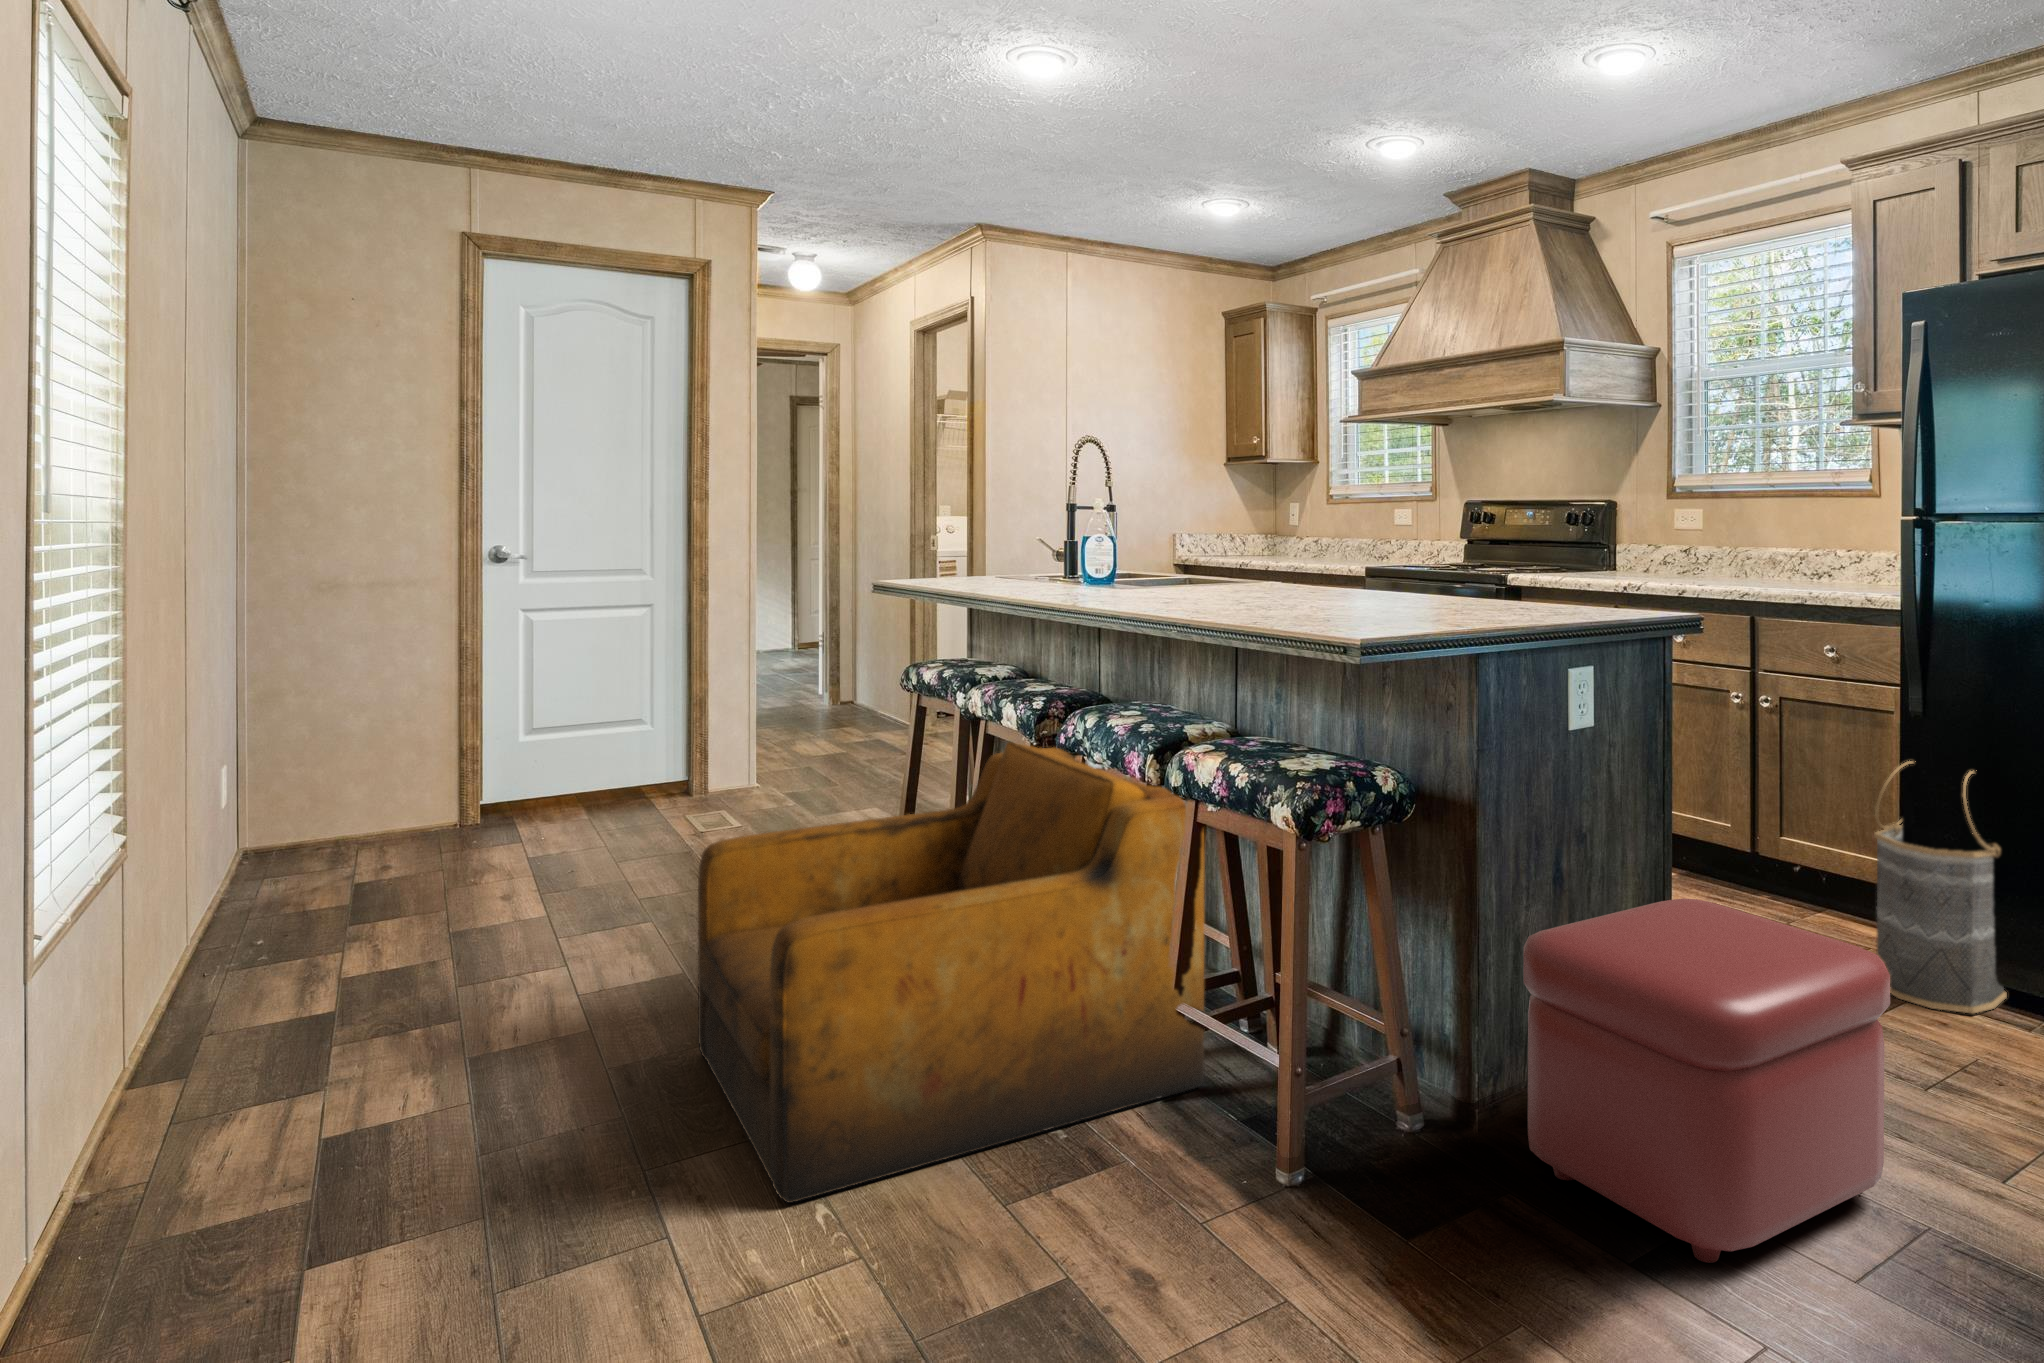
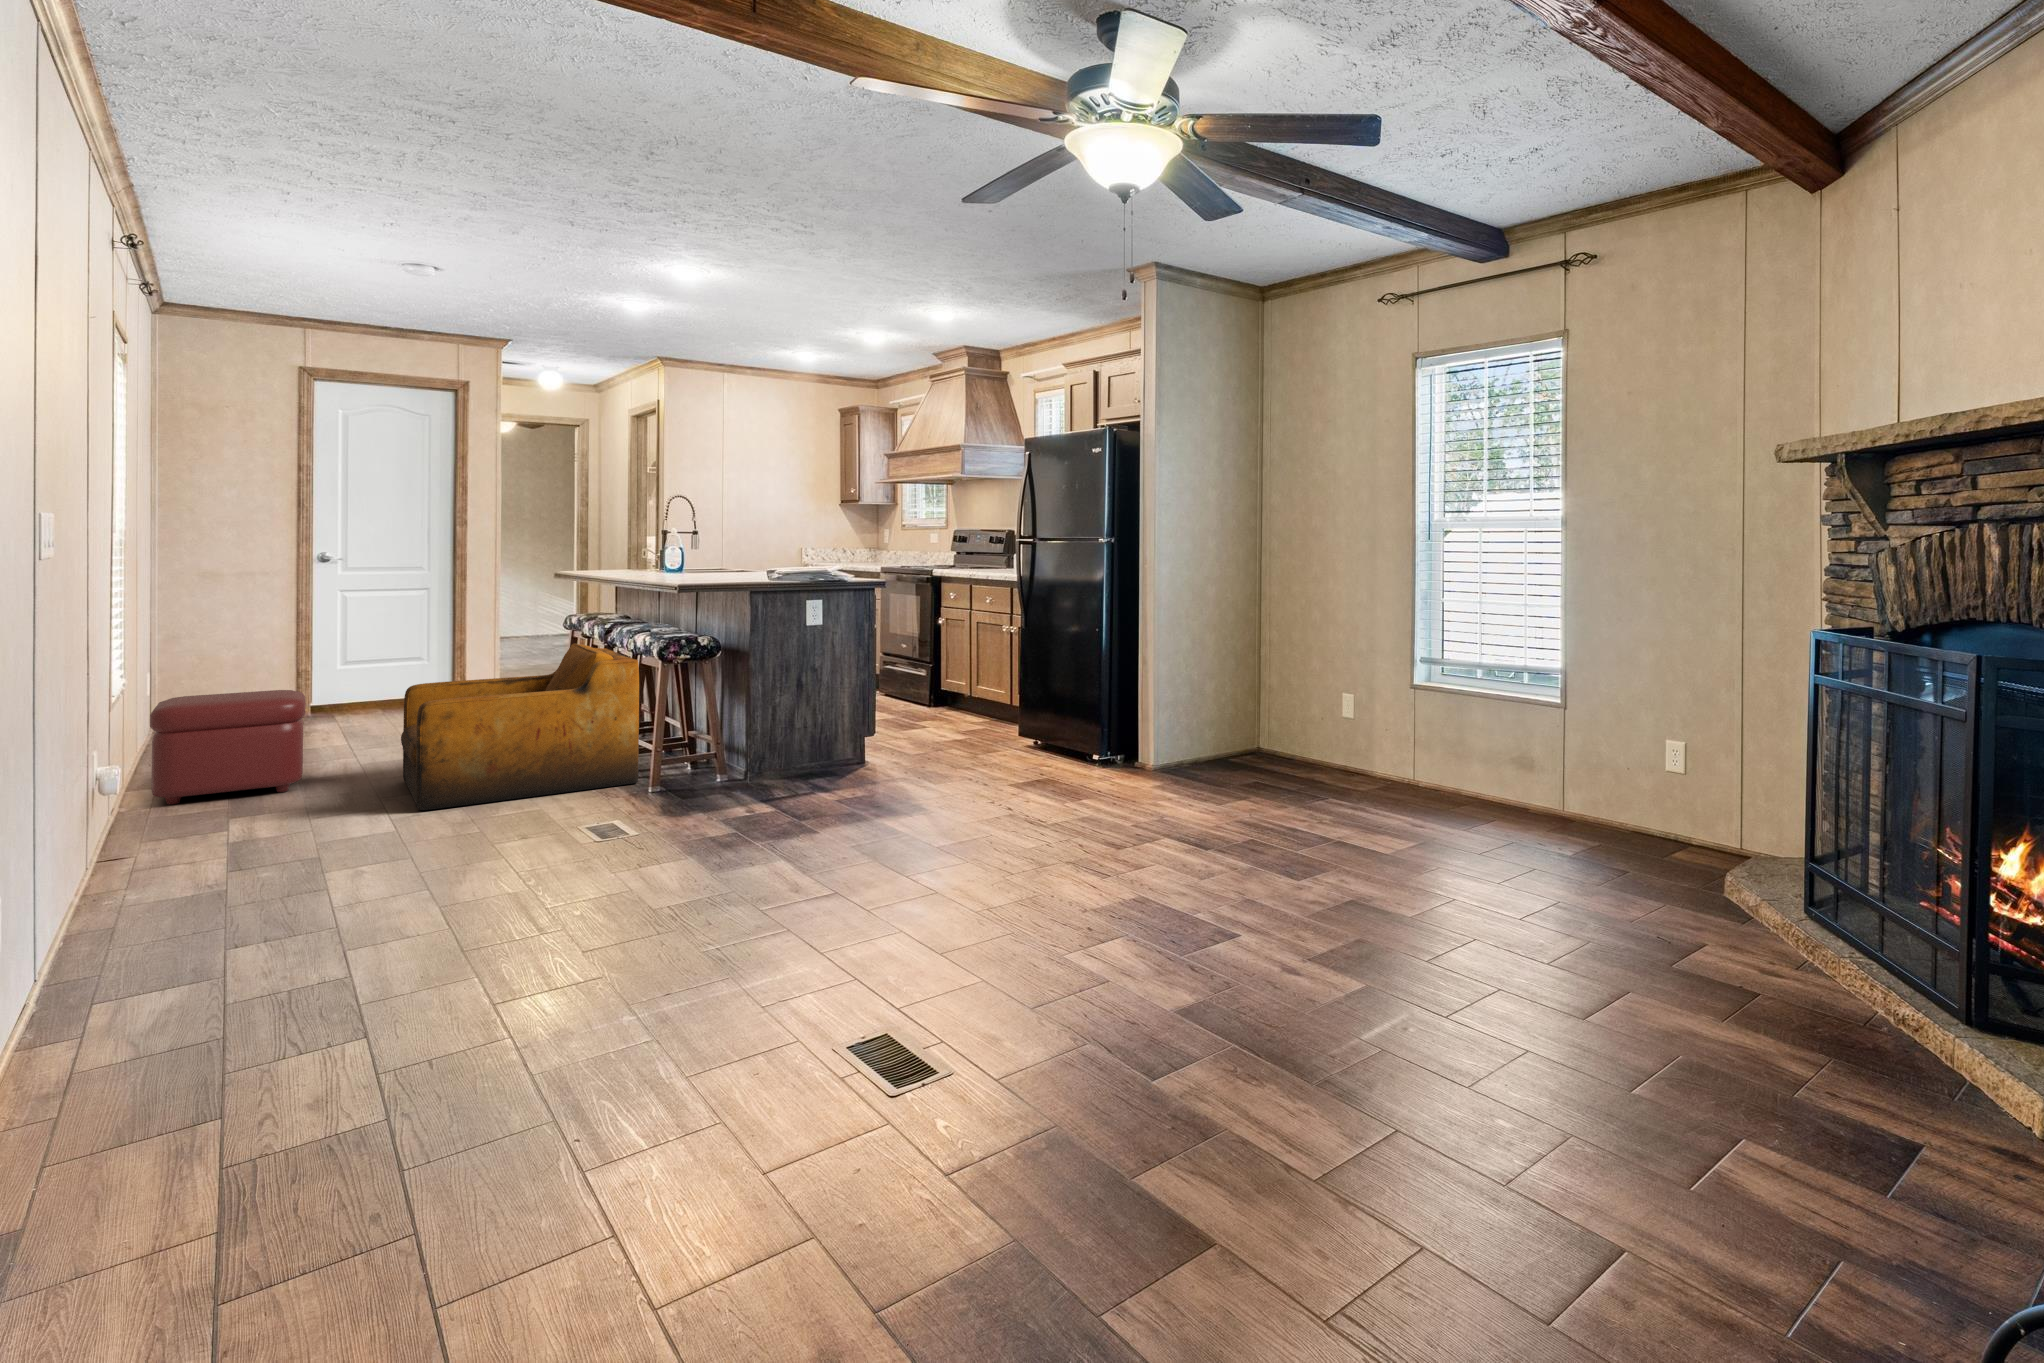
basket: present [1874,761,2007,1013] -> none [1001,651,1053,759]
ottoman: present [1523,898,1890,1263] -> present [150,690,306,805]

